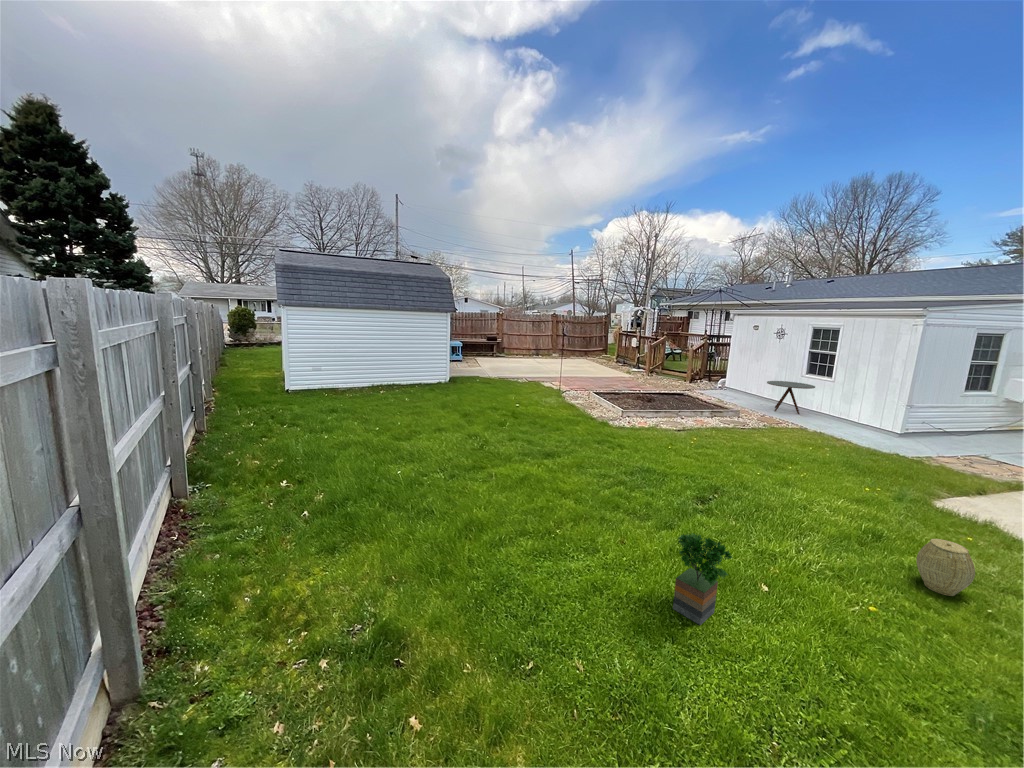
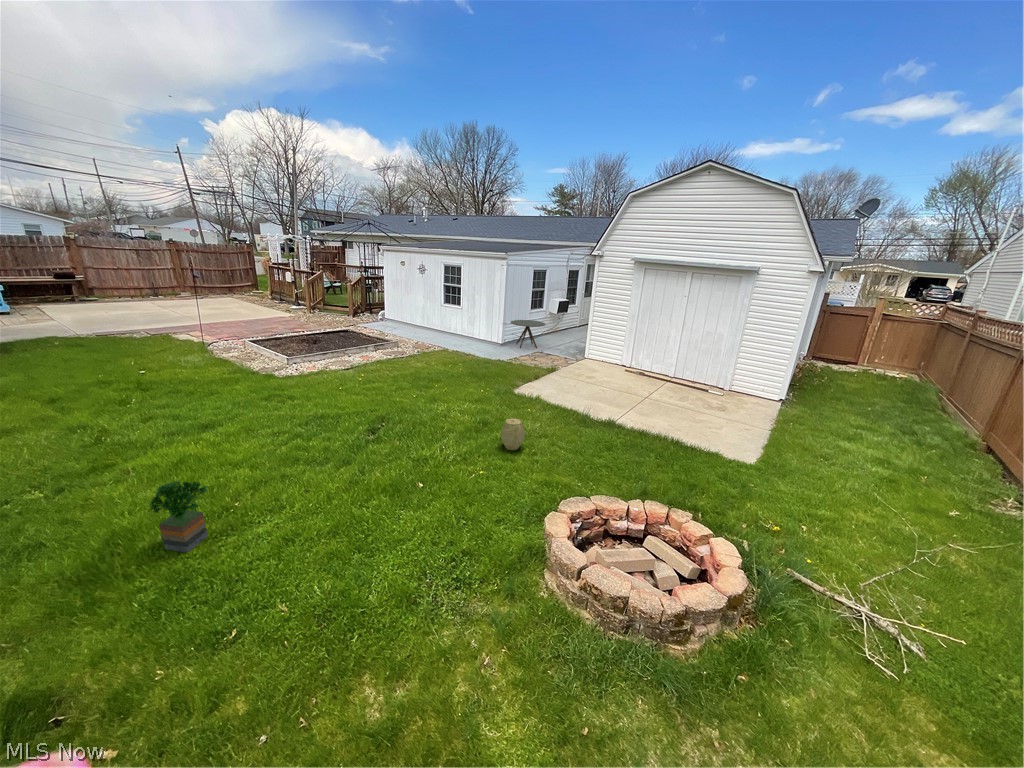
round table: present [767,381,815,414] -> present [510,320,546,348]
potted tree: present [673,533,733,625] -> present [150,481,208,552]

